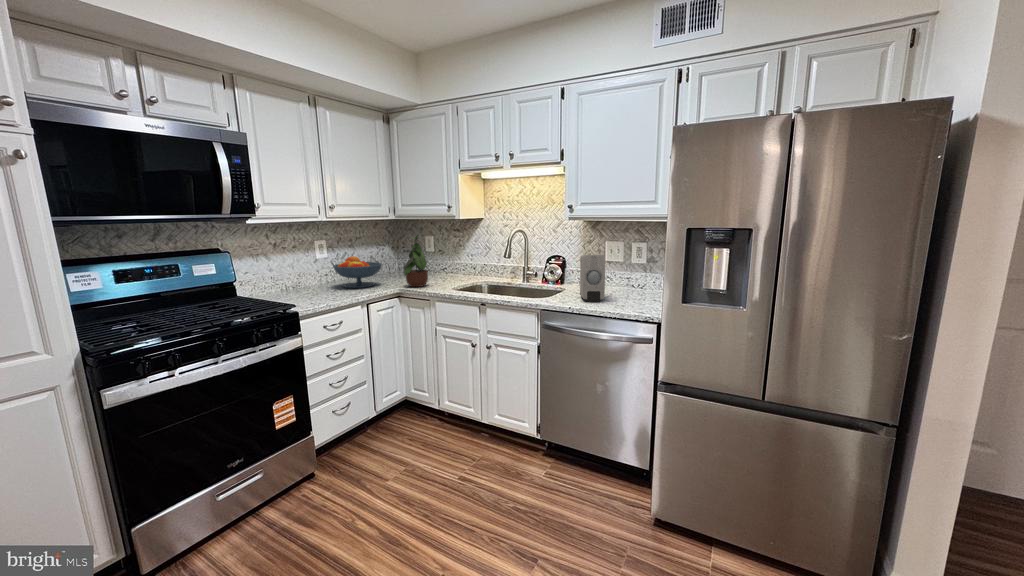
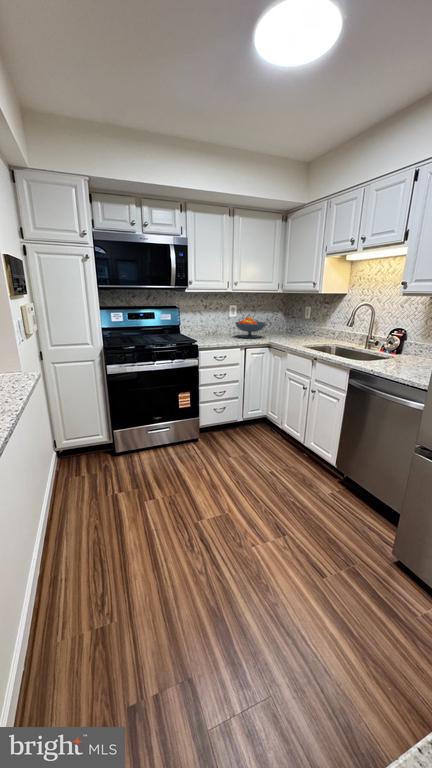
potted plant: present [404,235,428,287] -> none [273,304,295,342]
soap dispenser: present [580,255,605,302] -> none [391,328,424,370]

